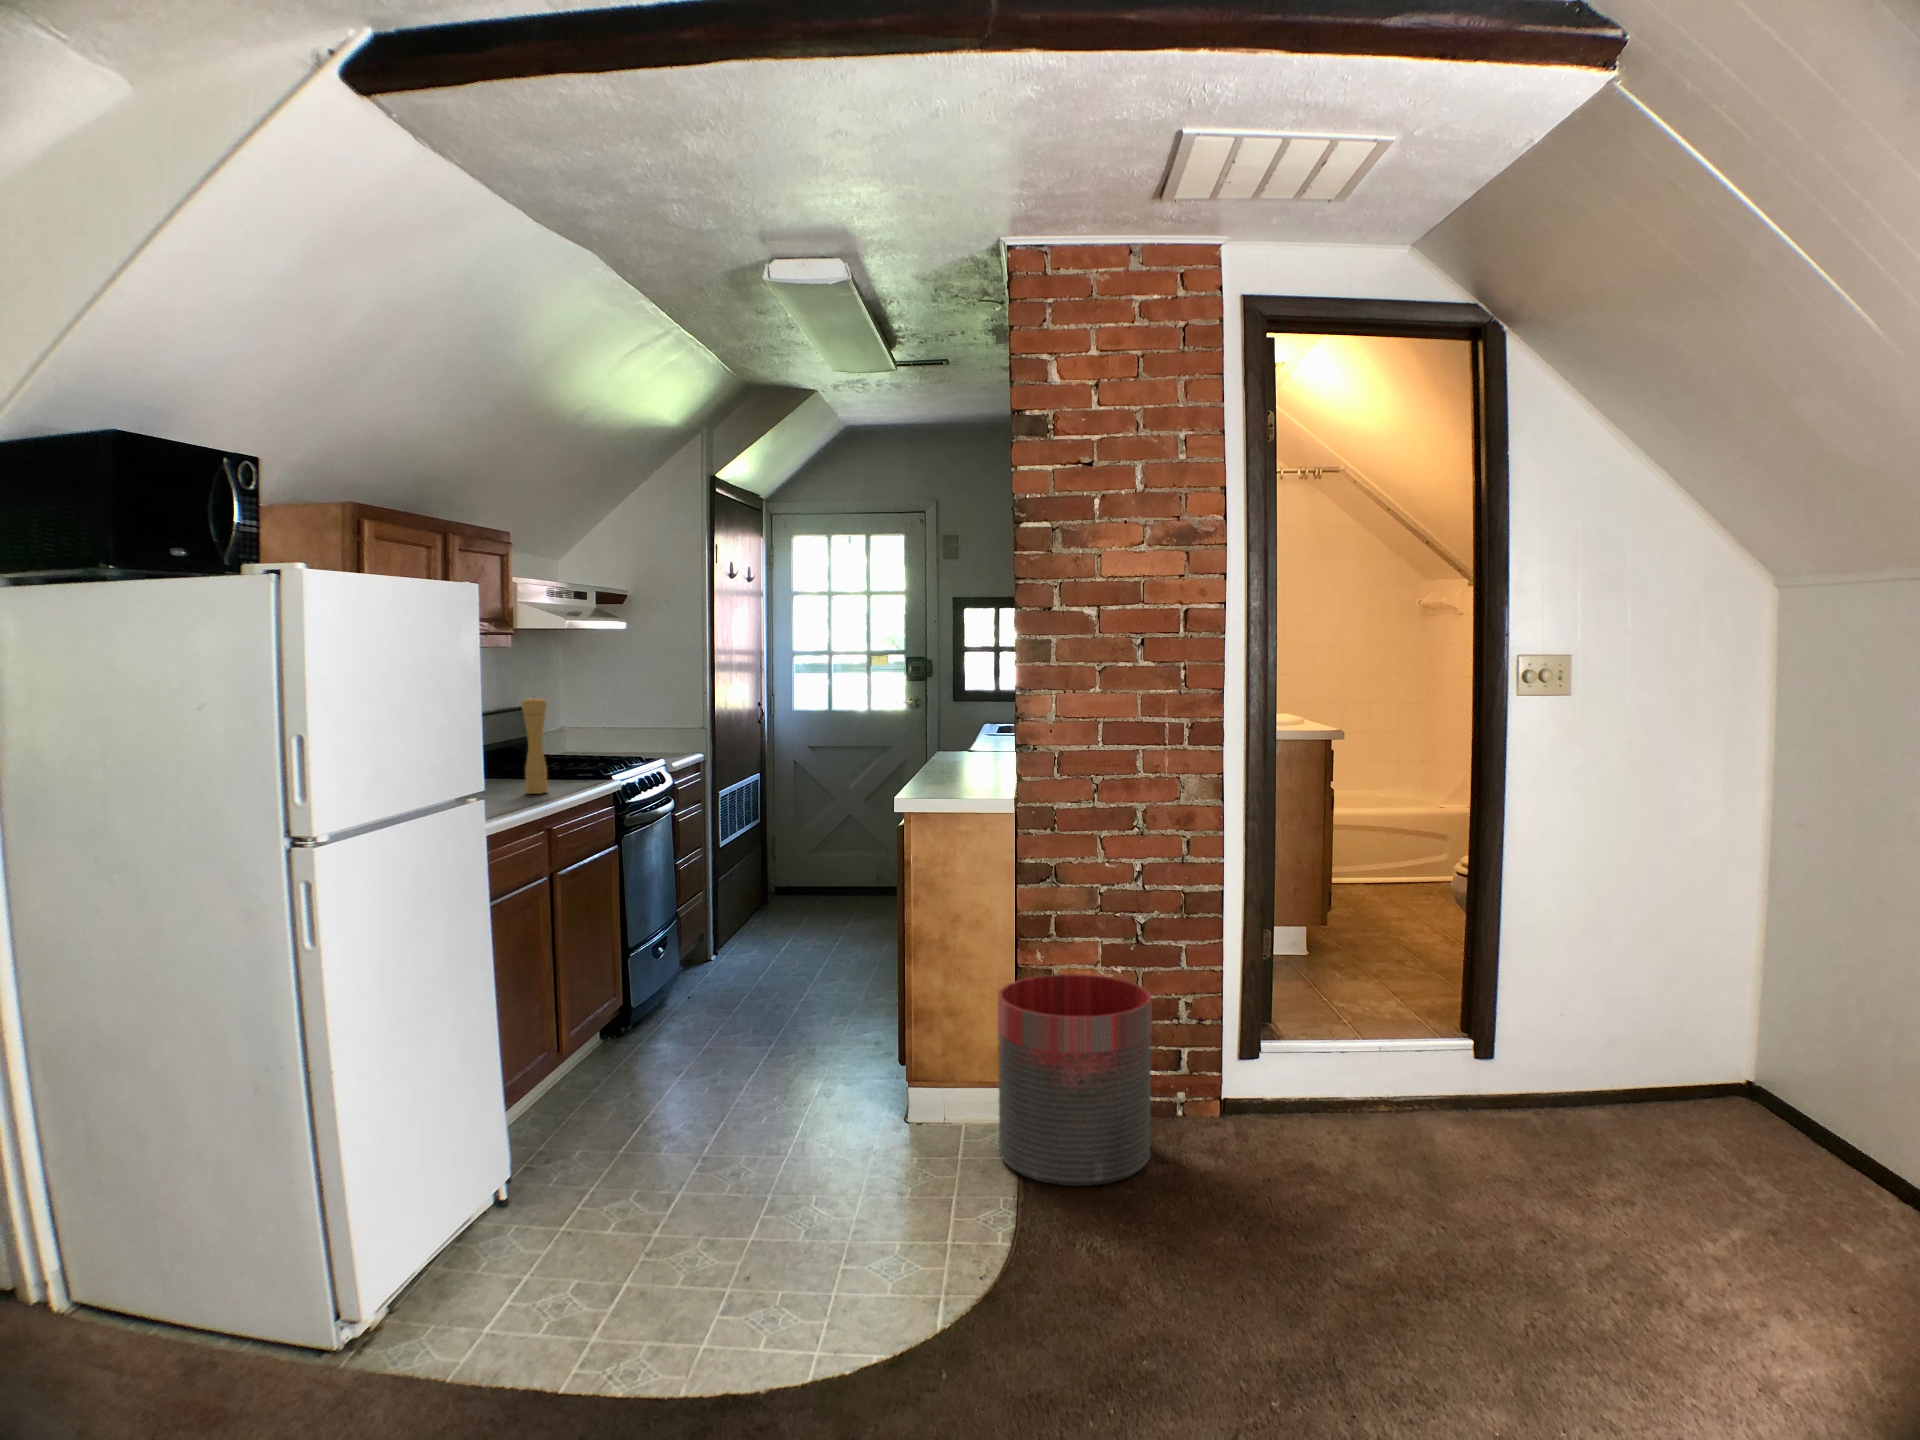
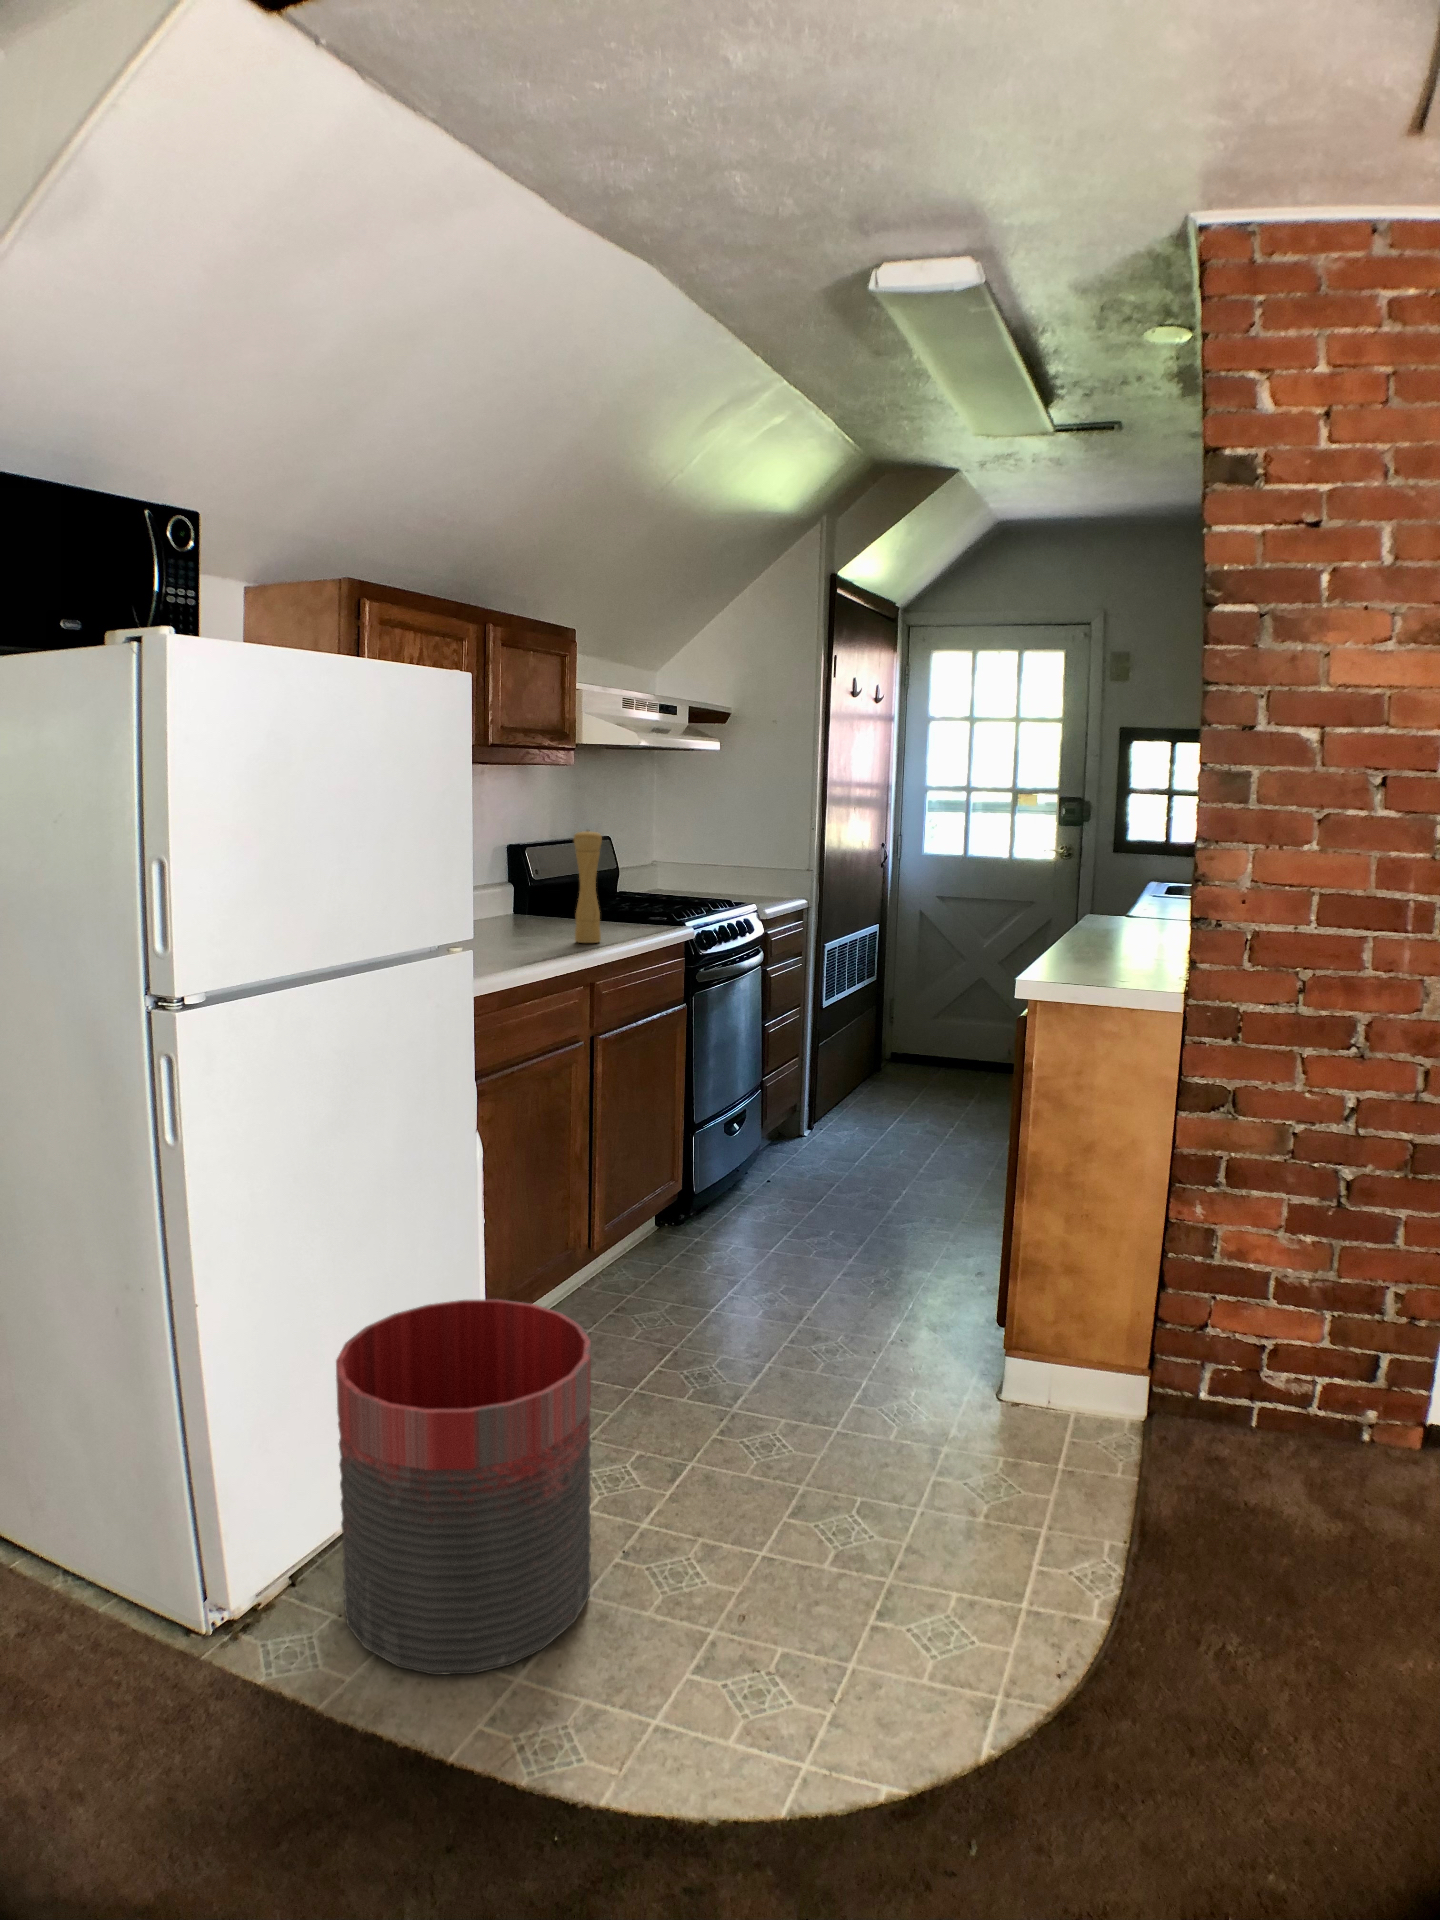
trash can: present [998,974,1152,1186] -> present [336,1299,591,1675]

